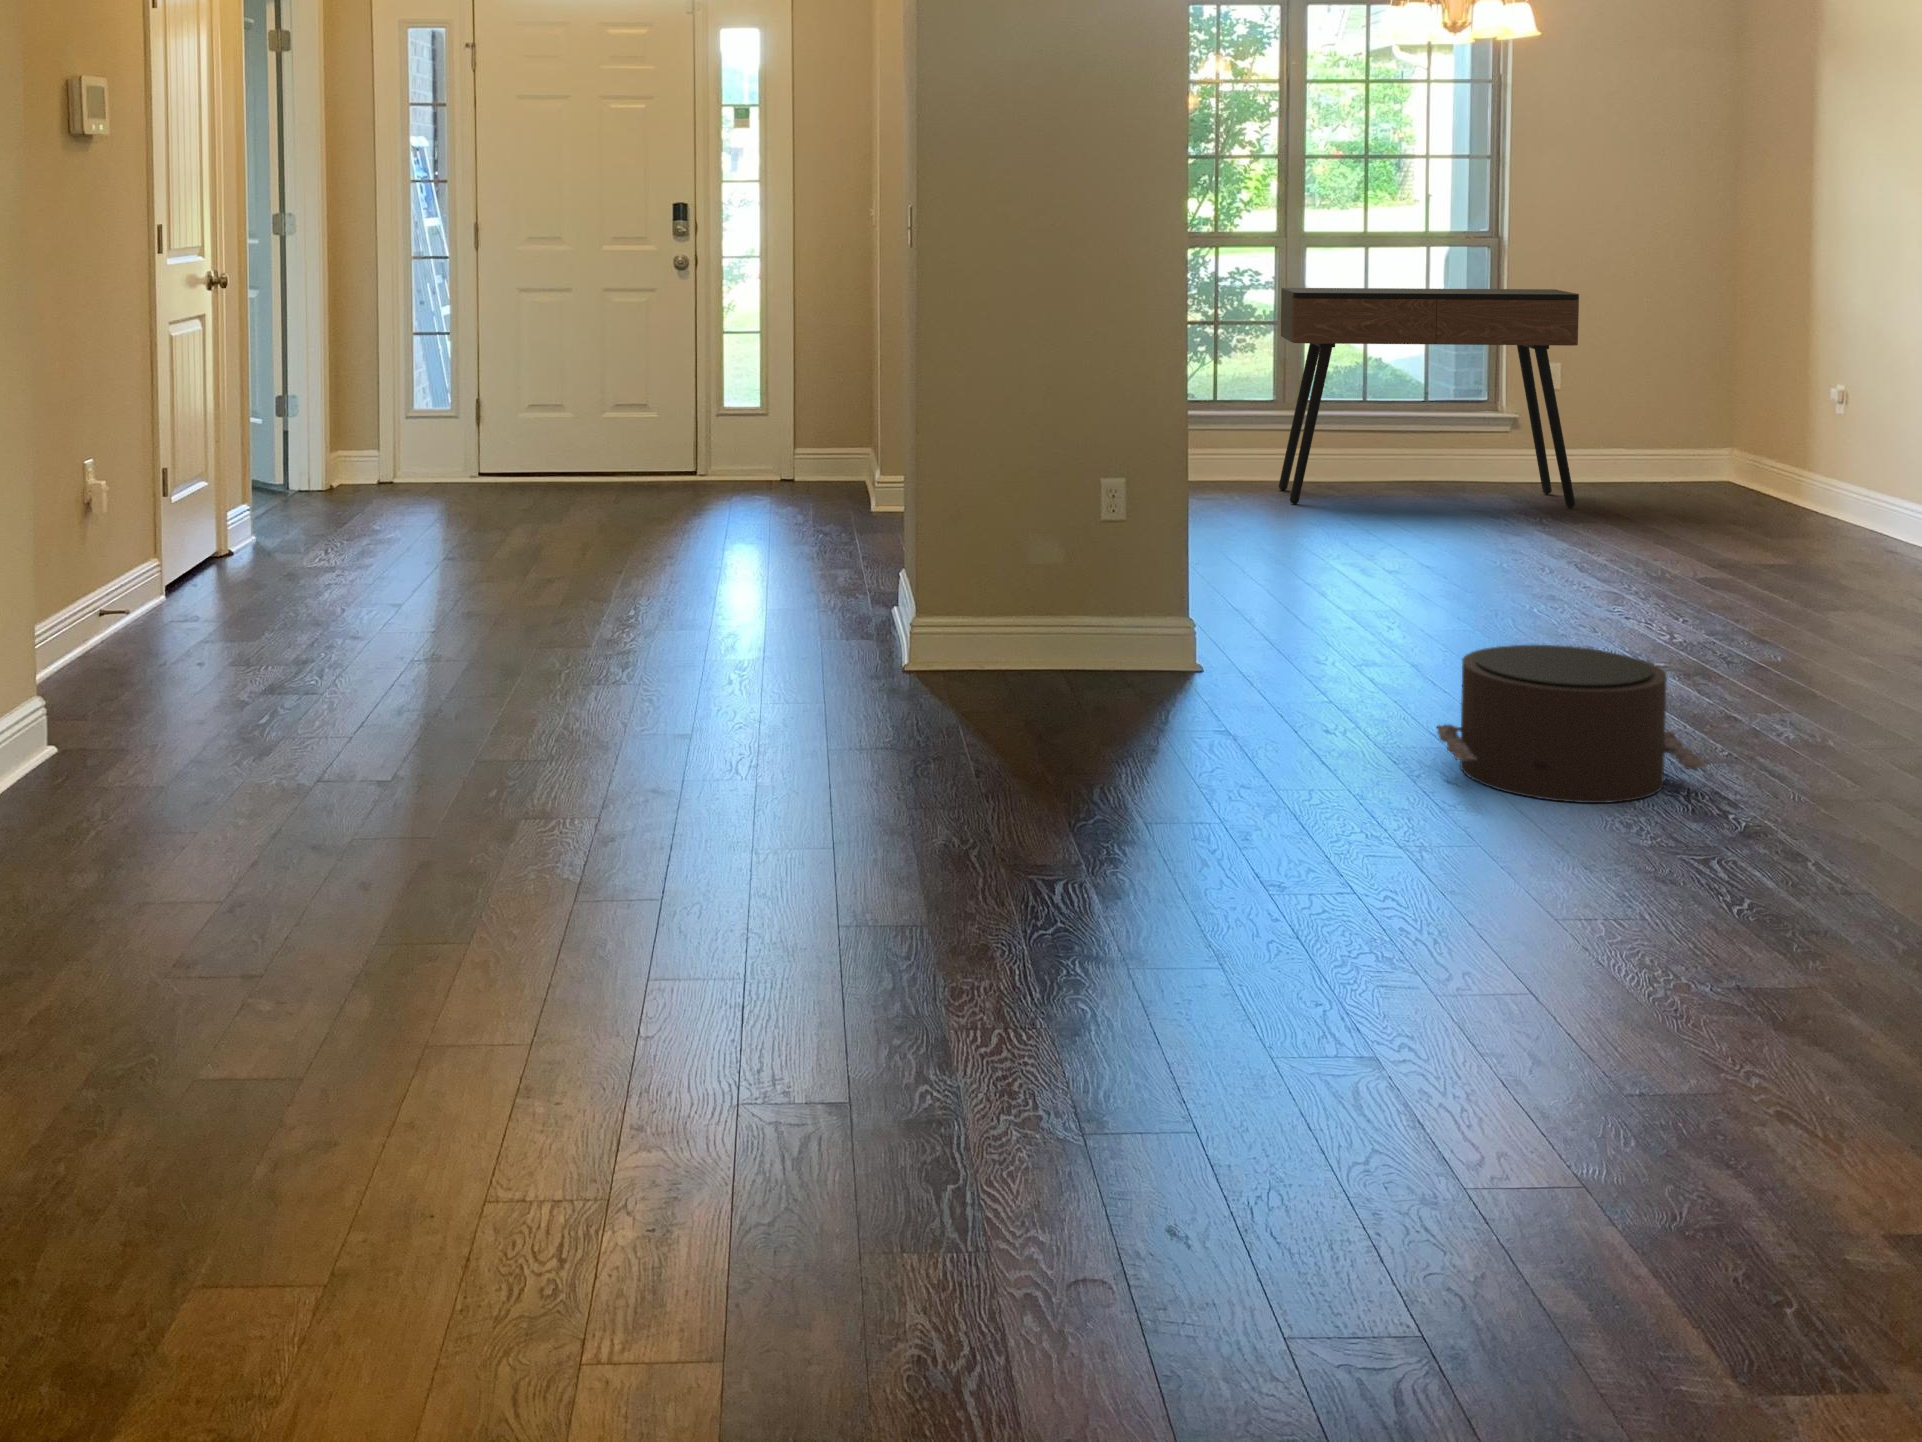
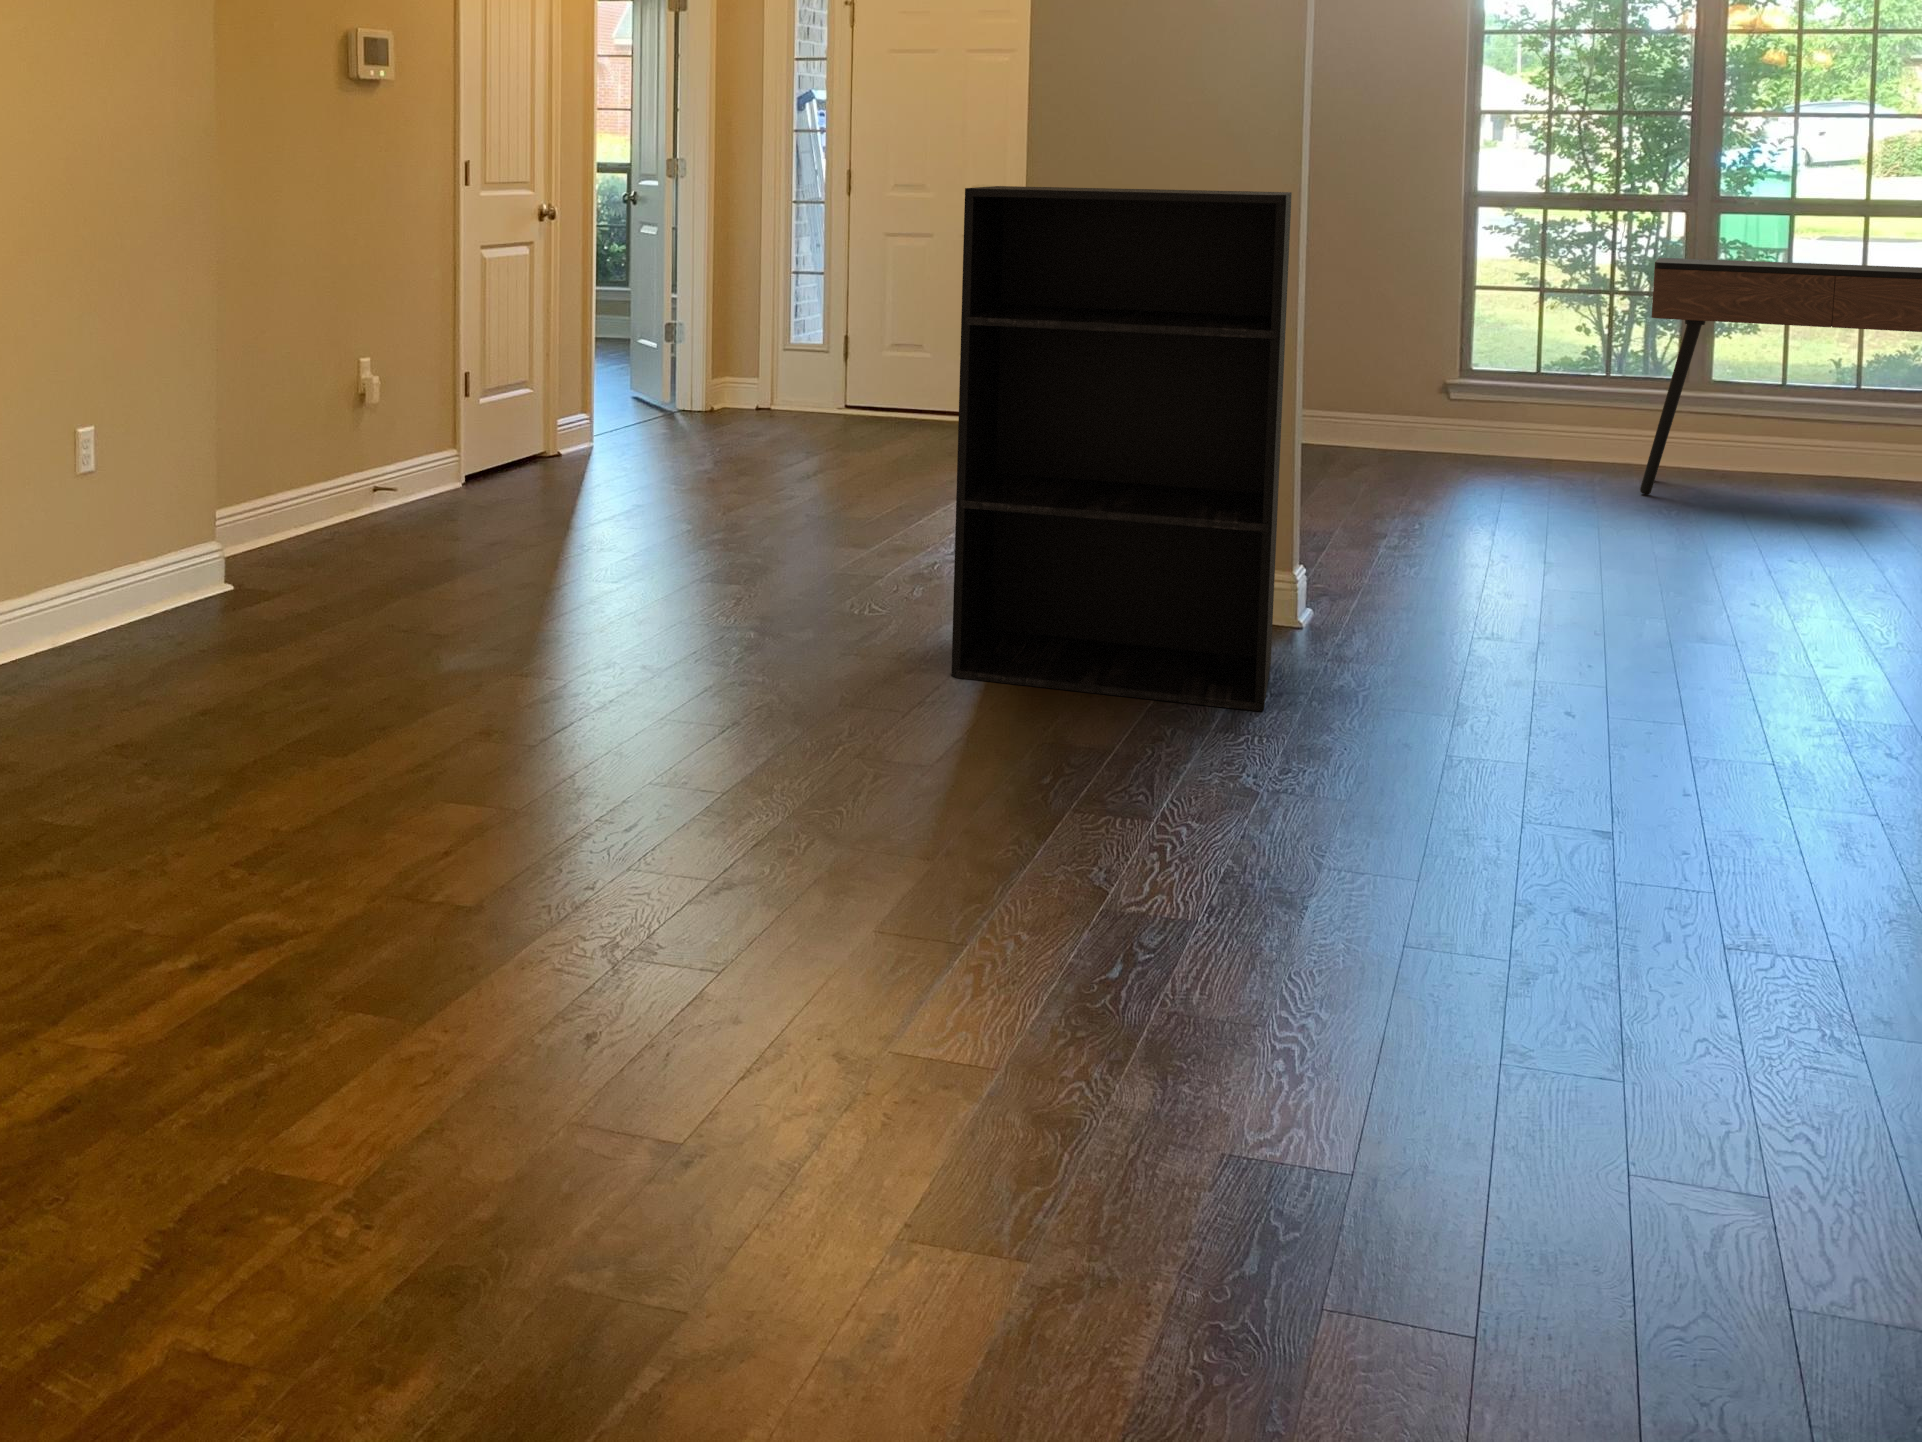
bookshelf: none [911,246,1231,739] -> present [951,186,1292,711]
pouf: present [1437,645,1707,803] -> none [1455,657,1779,855]

